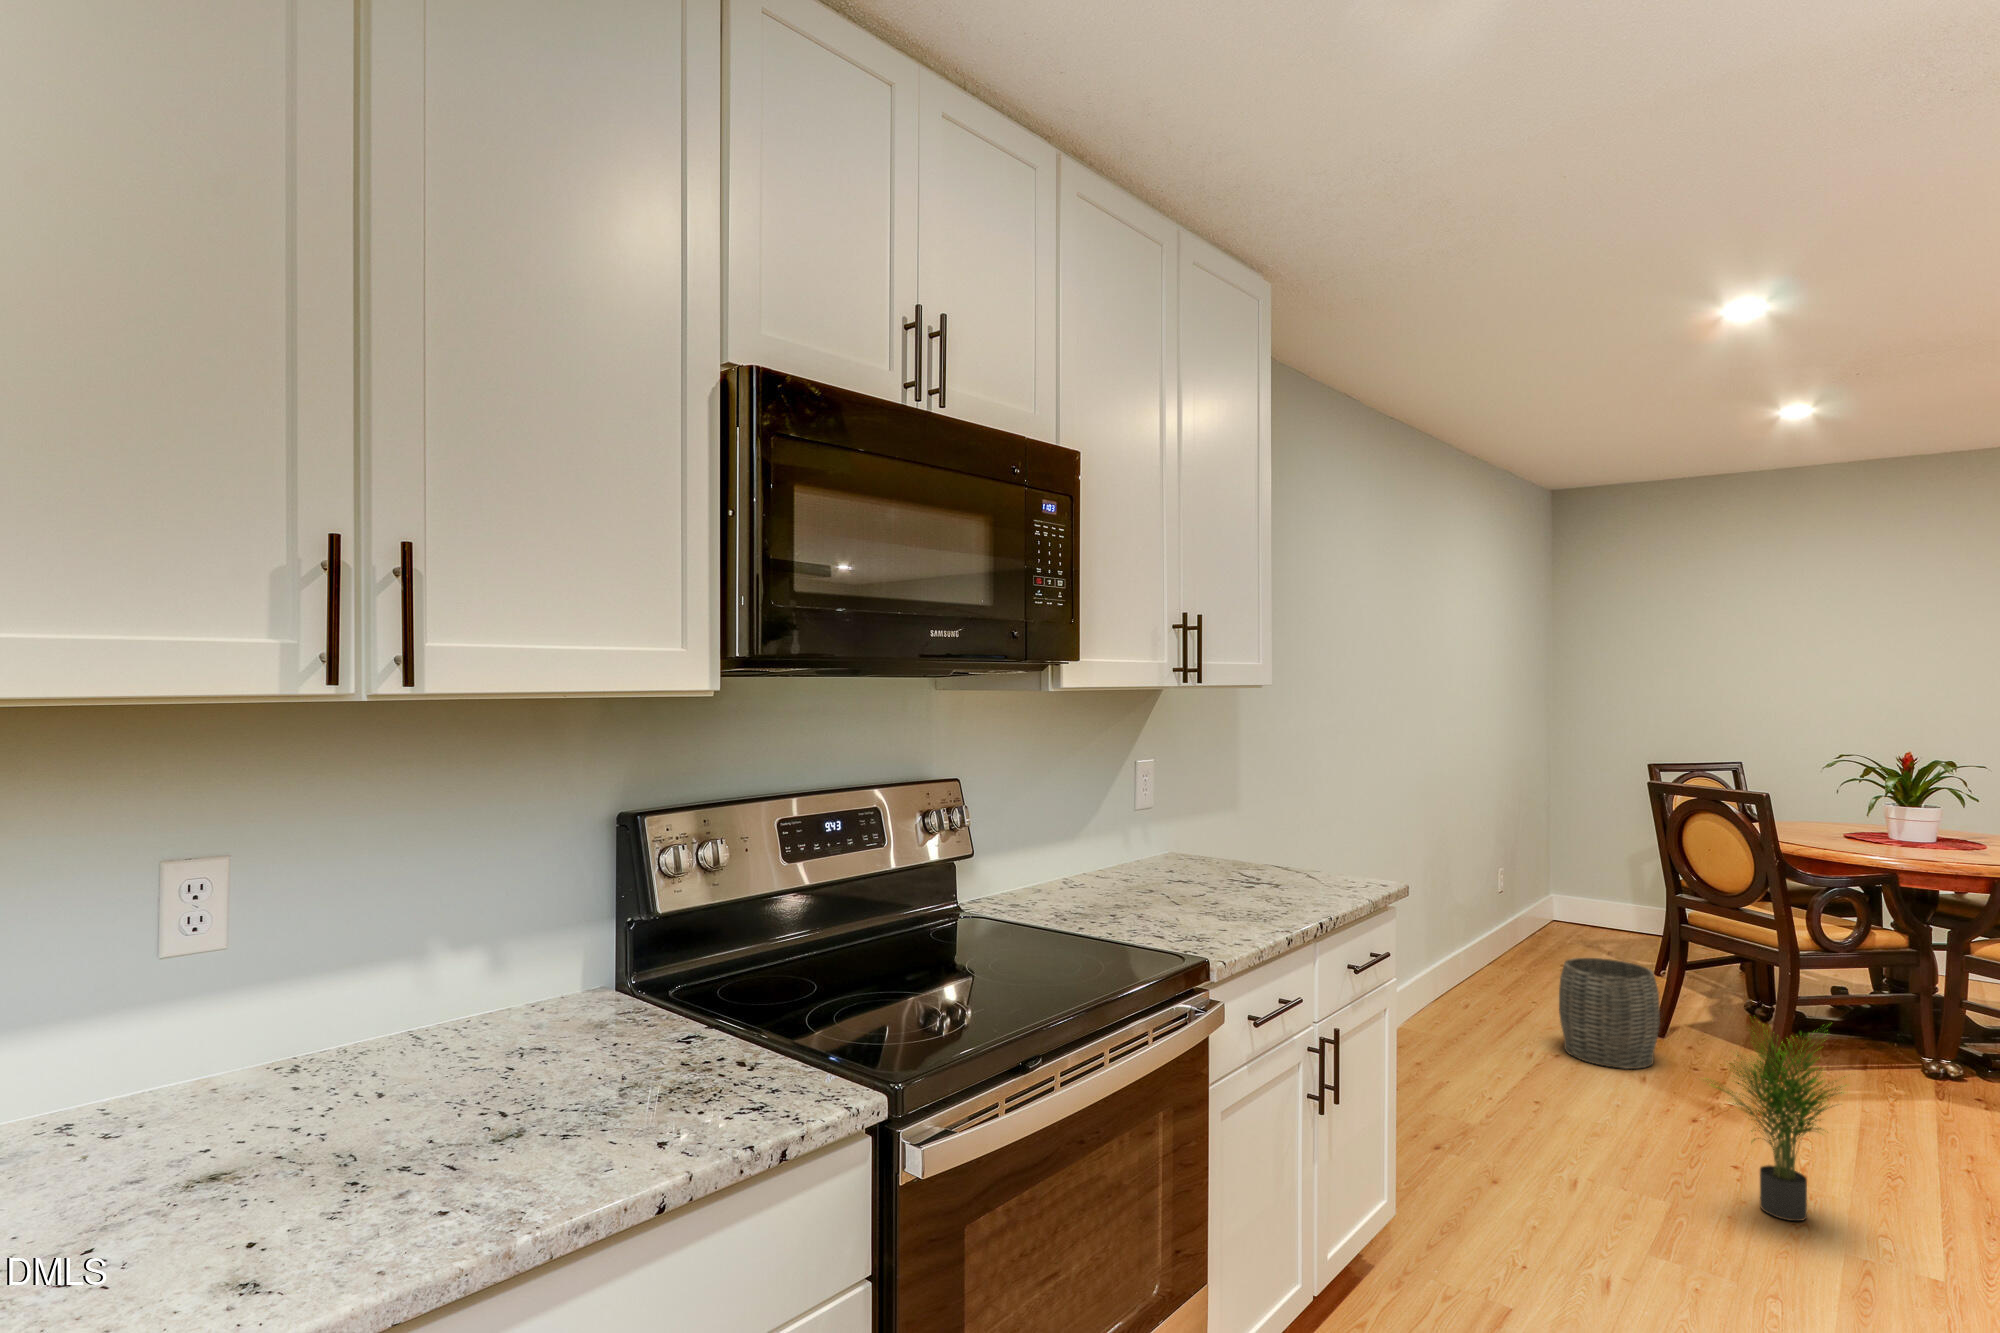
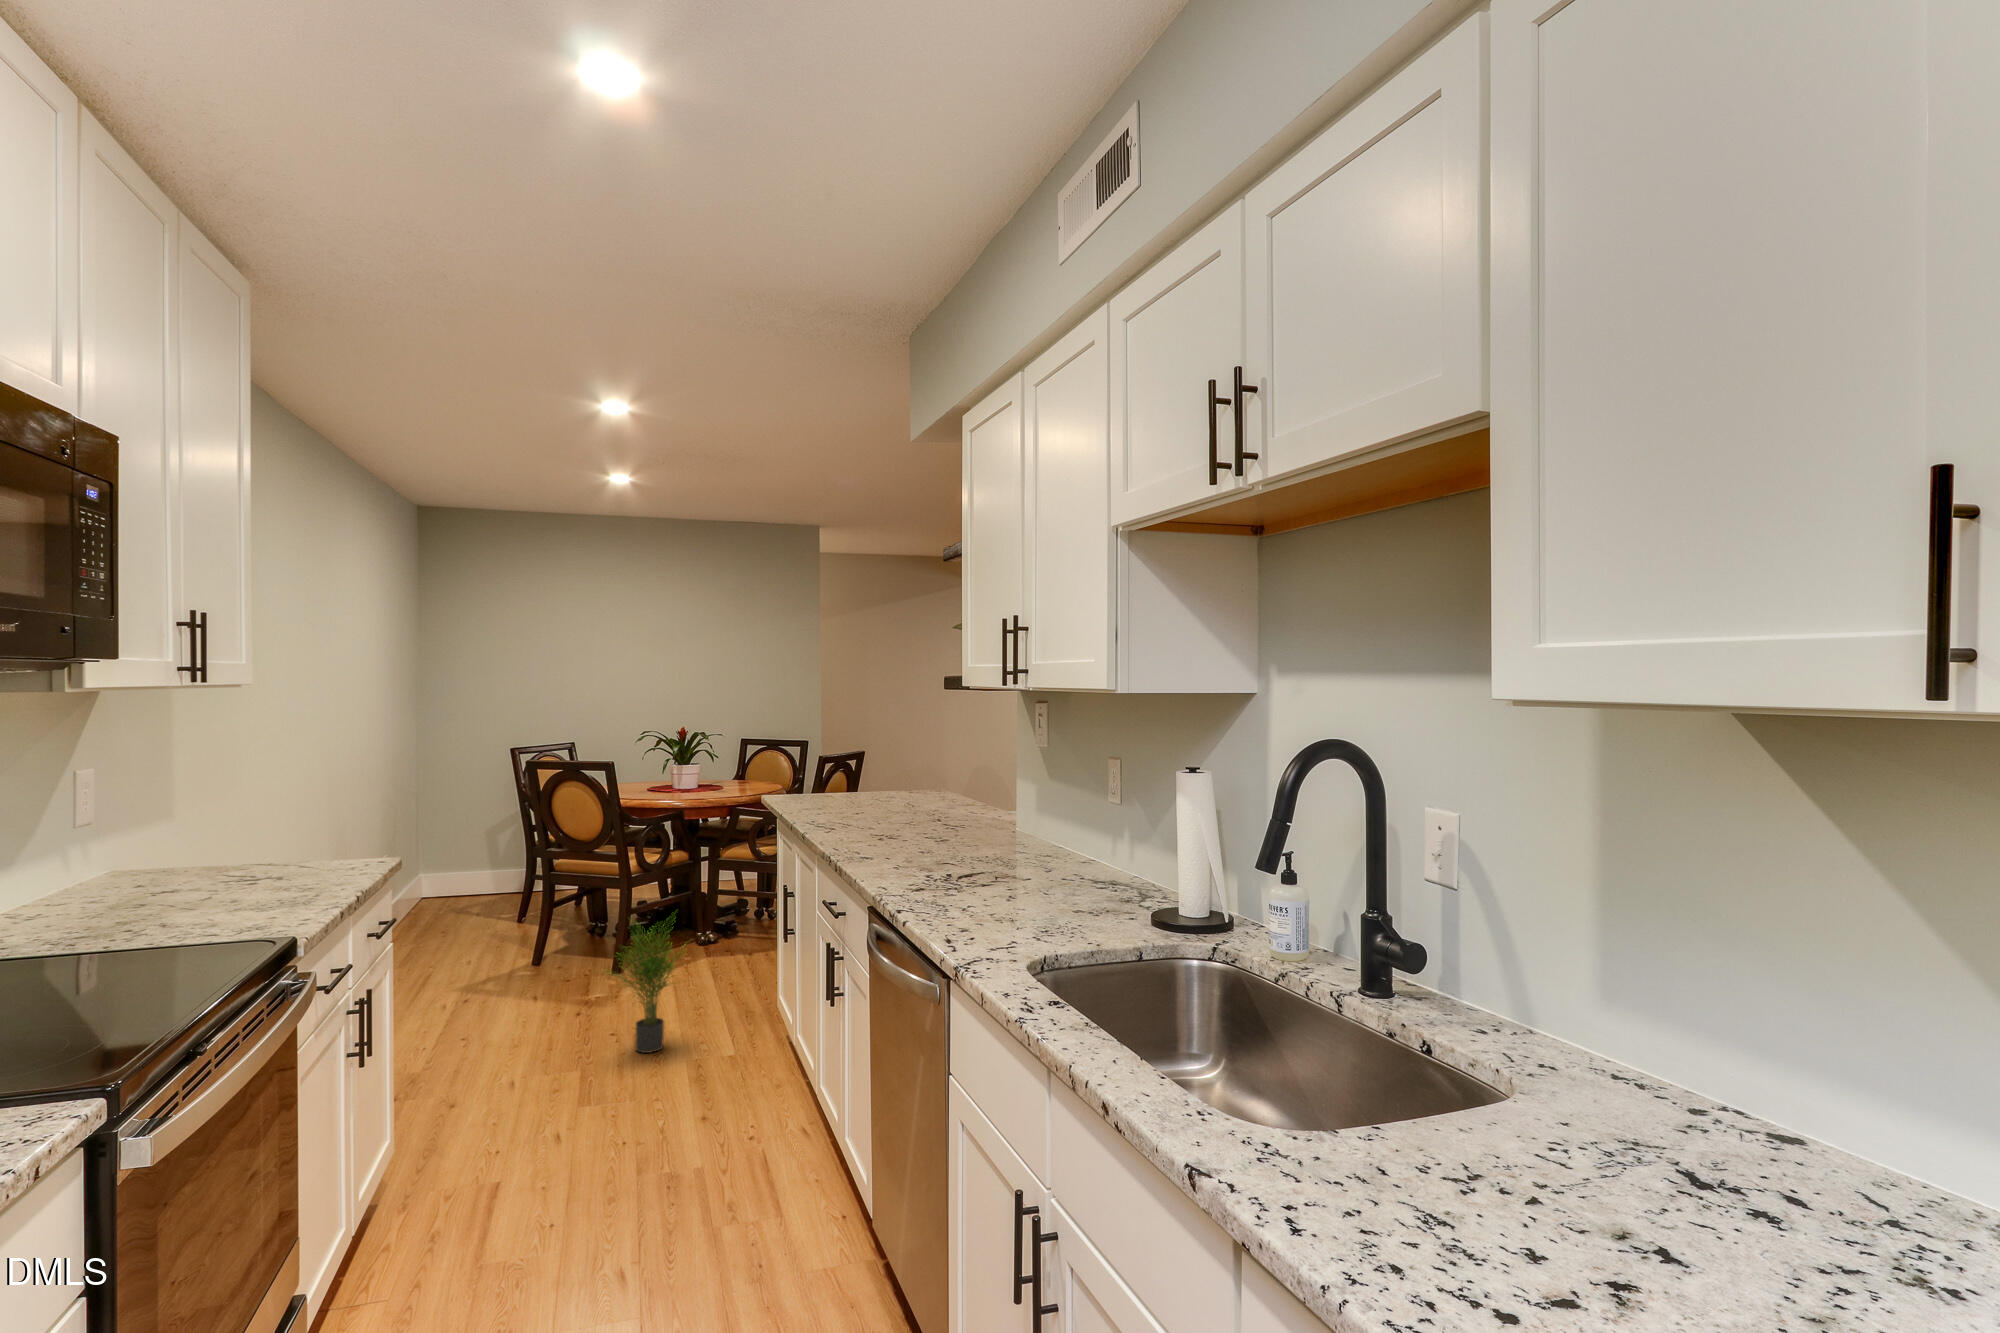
woven basket: present [1559,958,1660,1069] -> none [463,909,542,997]

